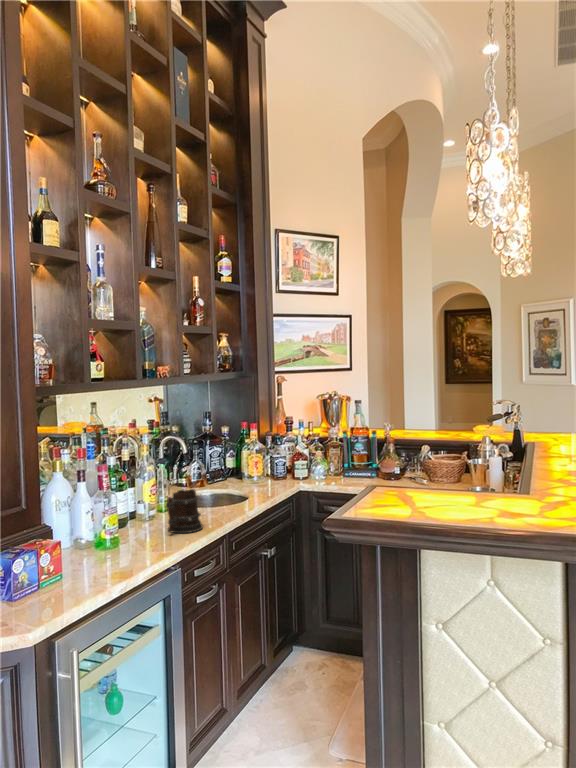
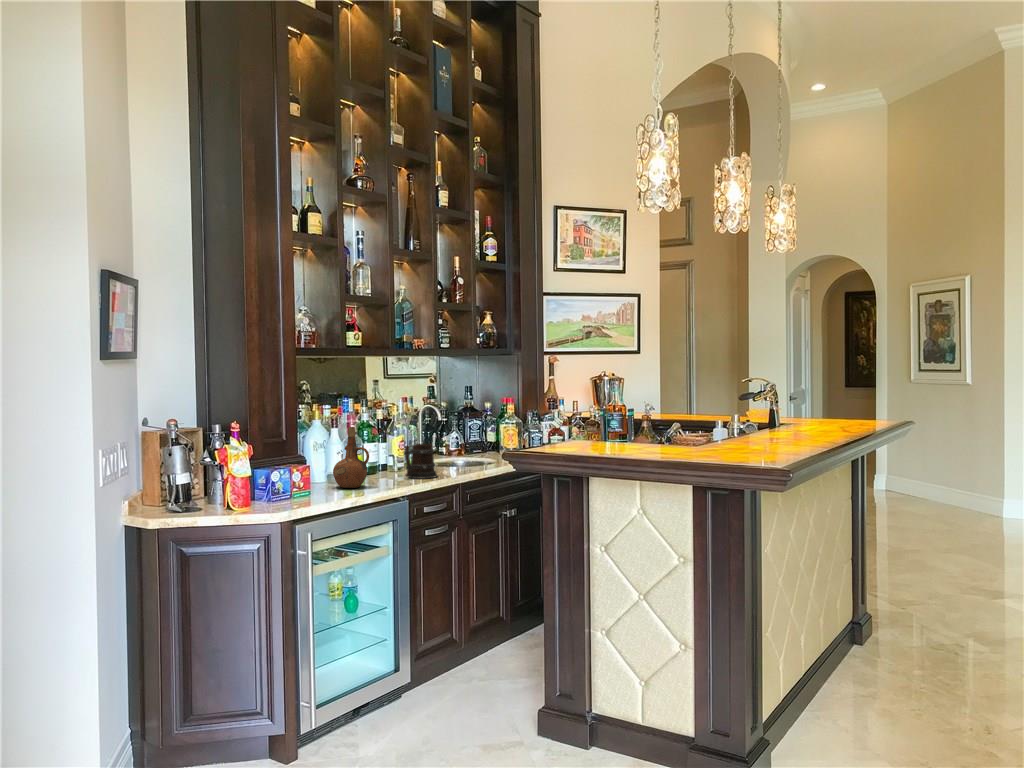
ceramic pitcher: none [87,486,132,564] -> present [333,427,369,488]

